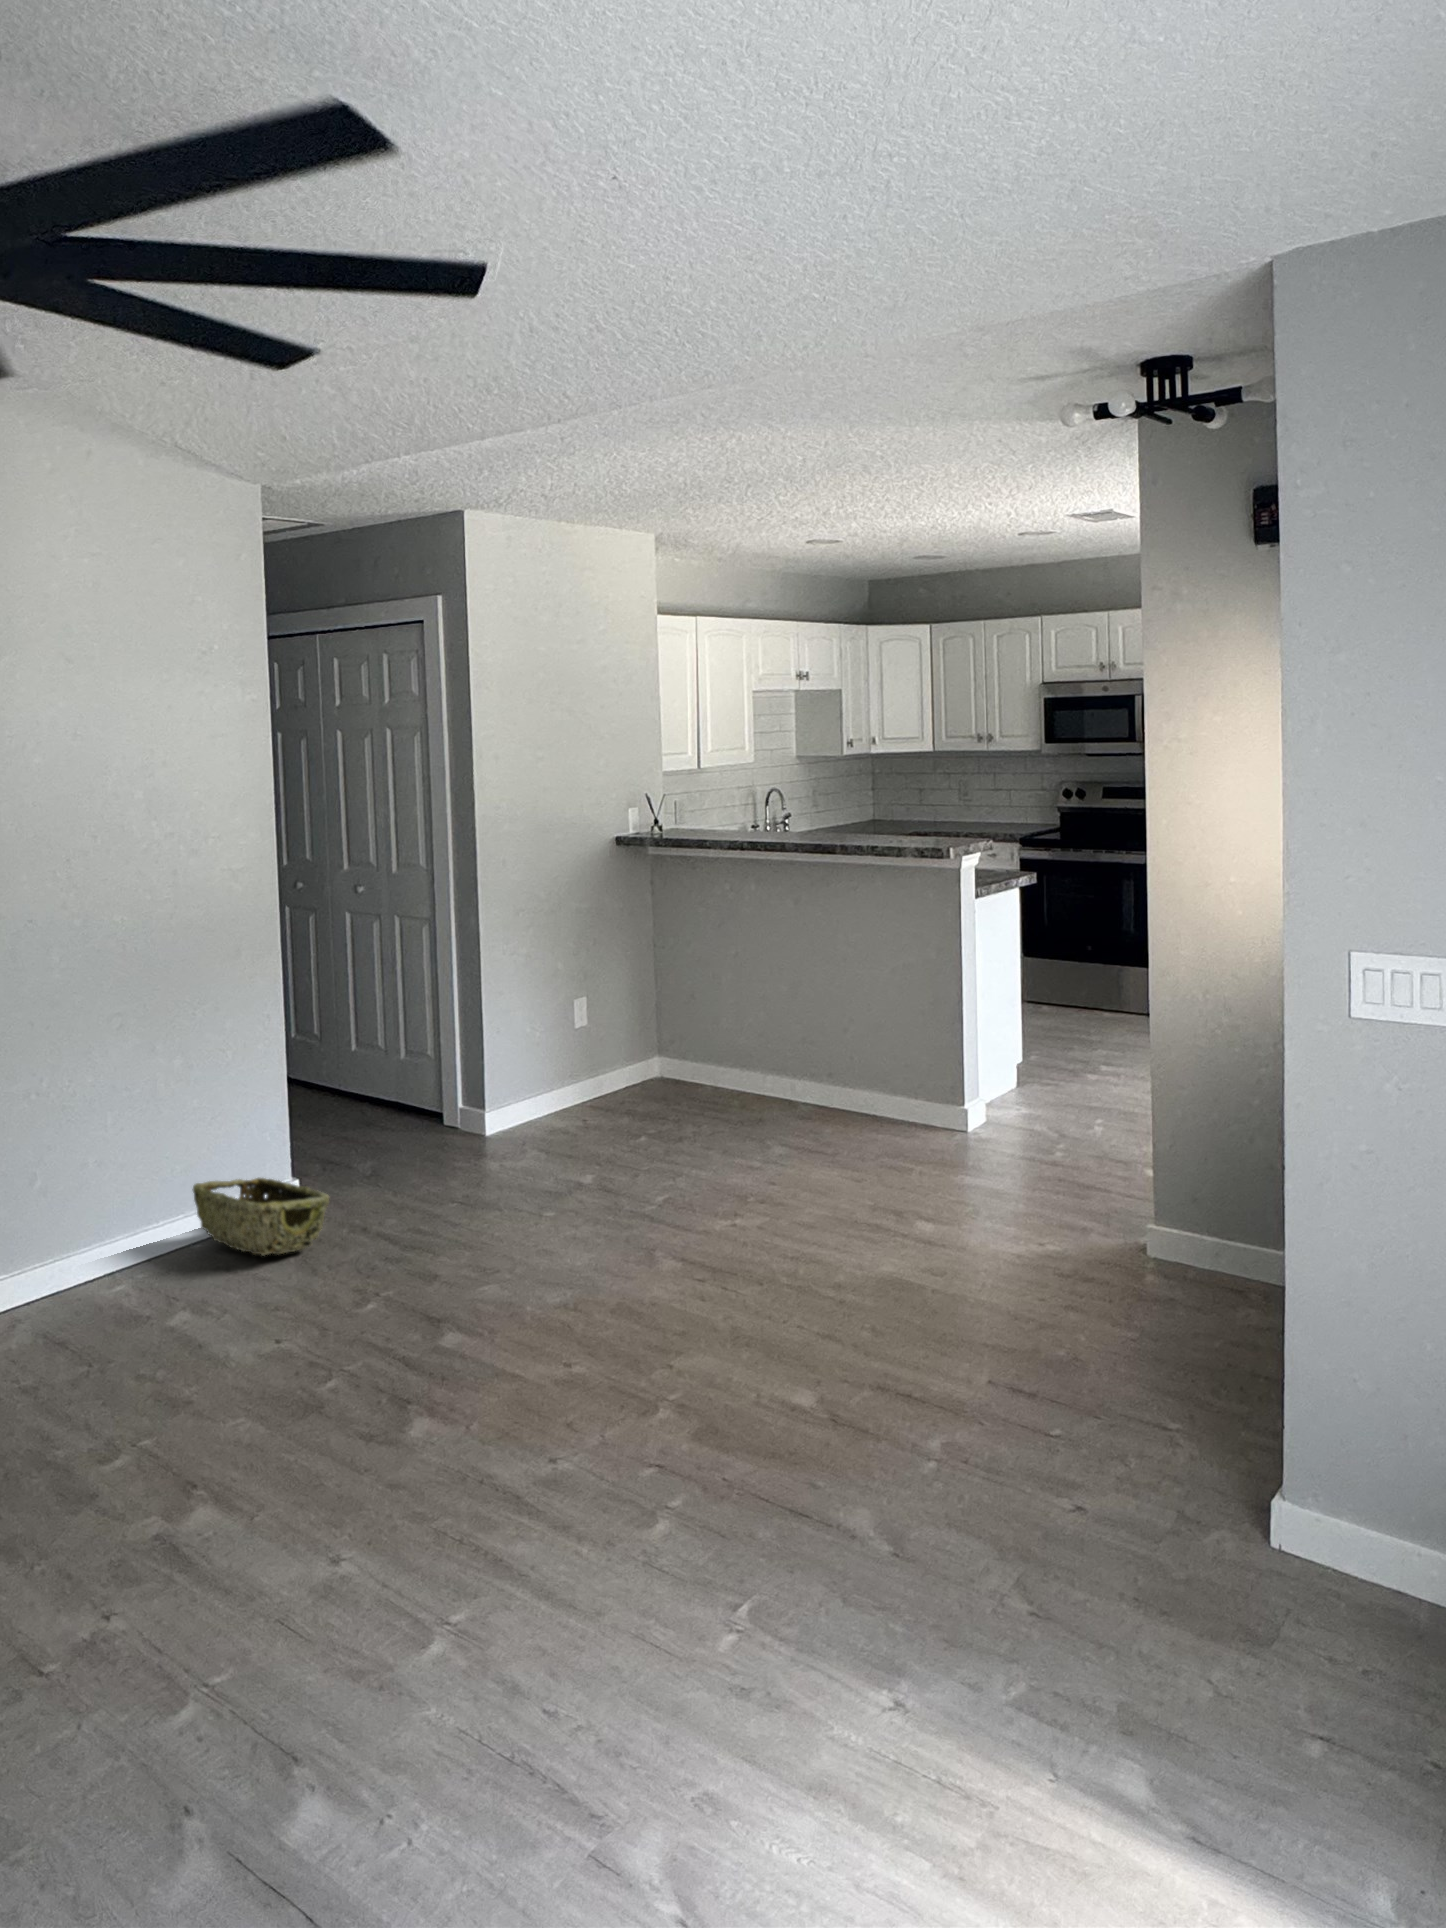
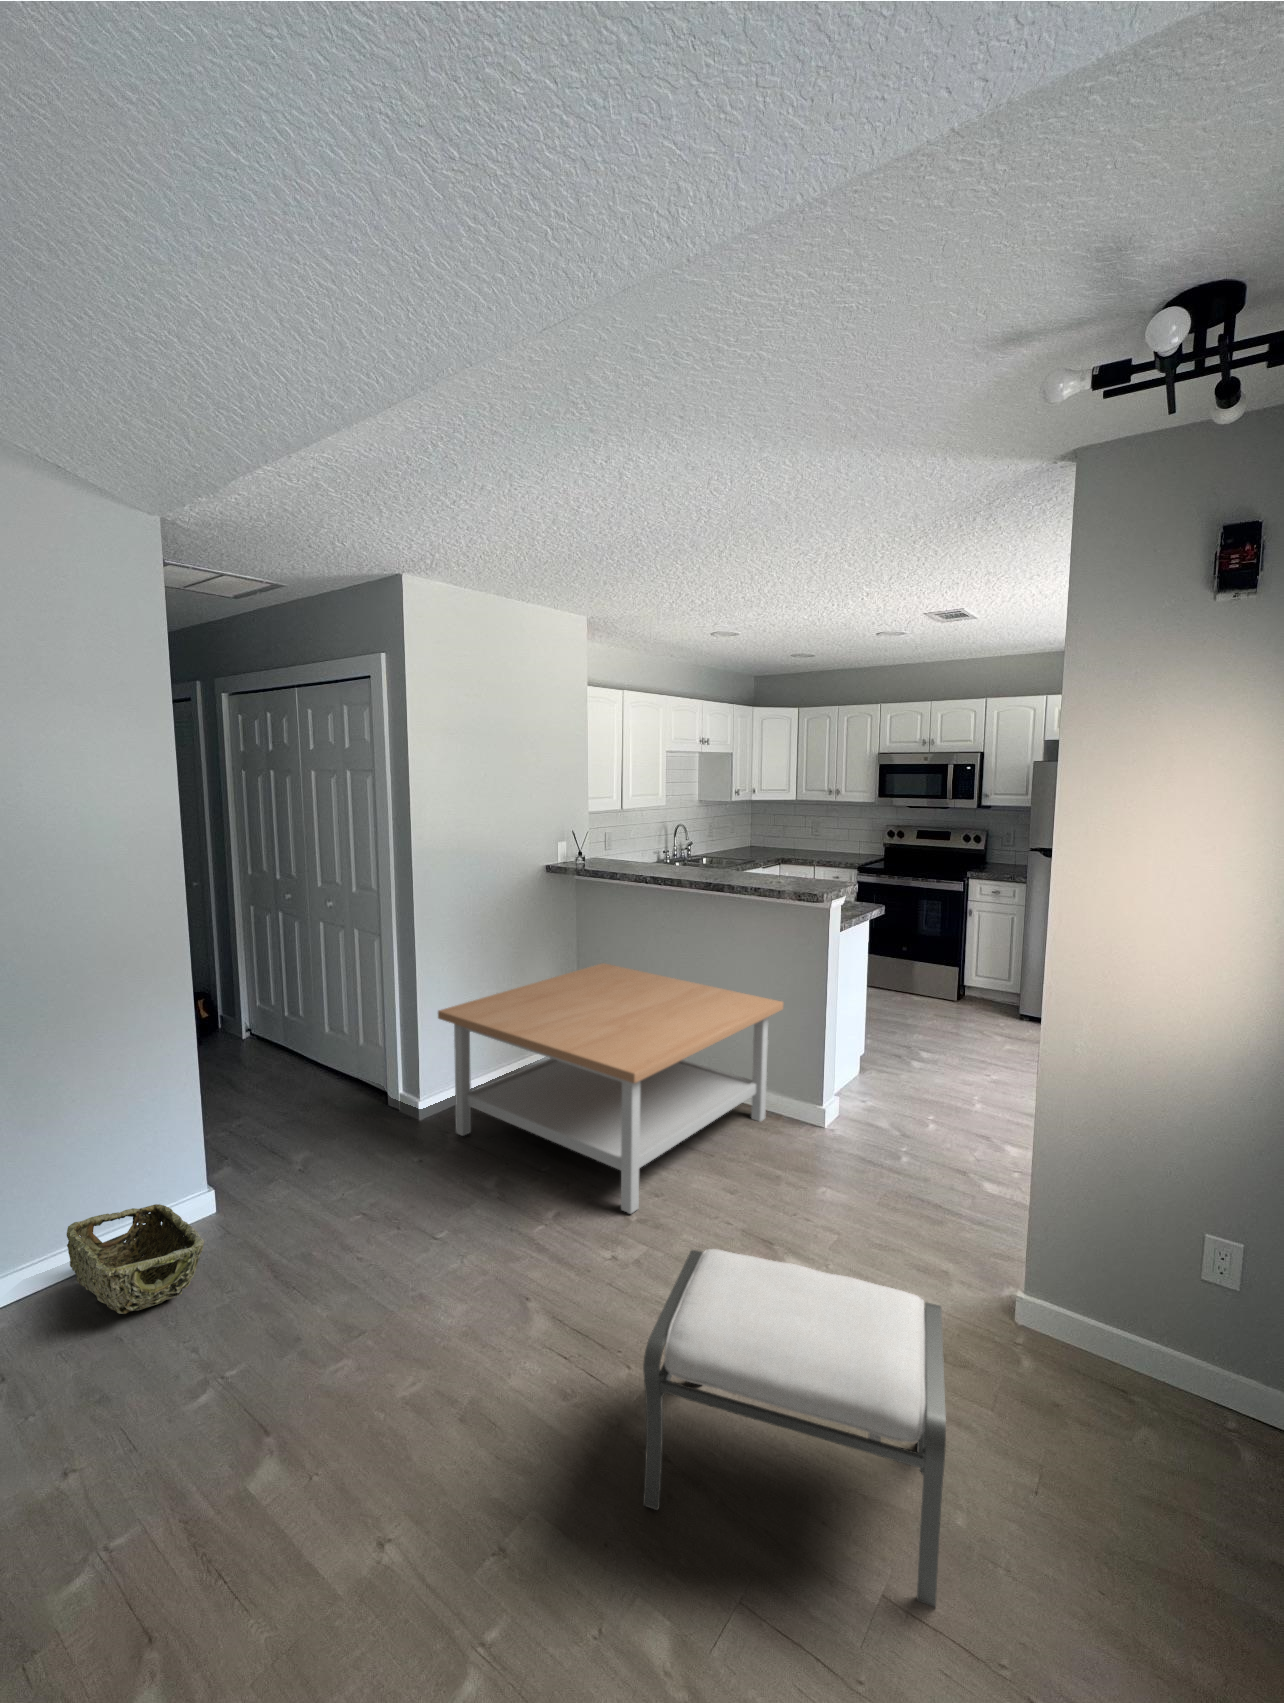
coffee table: none [512,957,912,1193] -> present [438,963,783,1214]
ottoman: none [782,1147,1042,1370] -> present [643,1249,946,1607]

